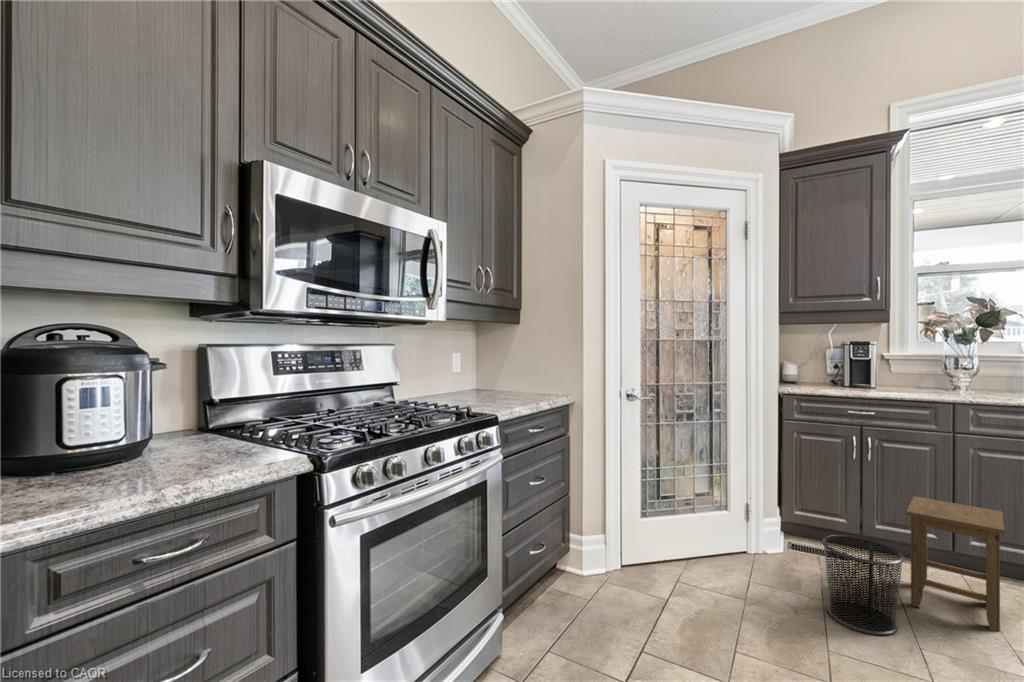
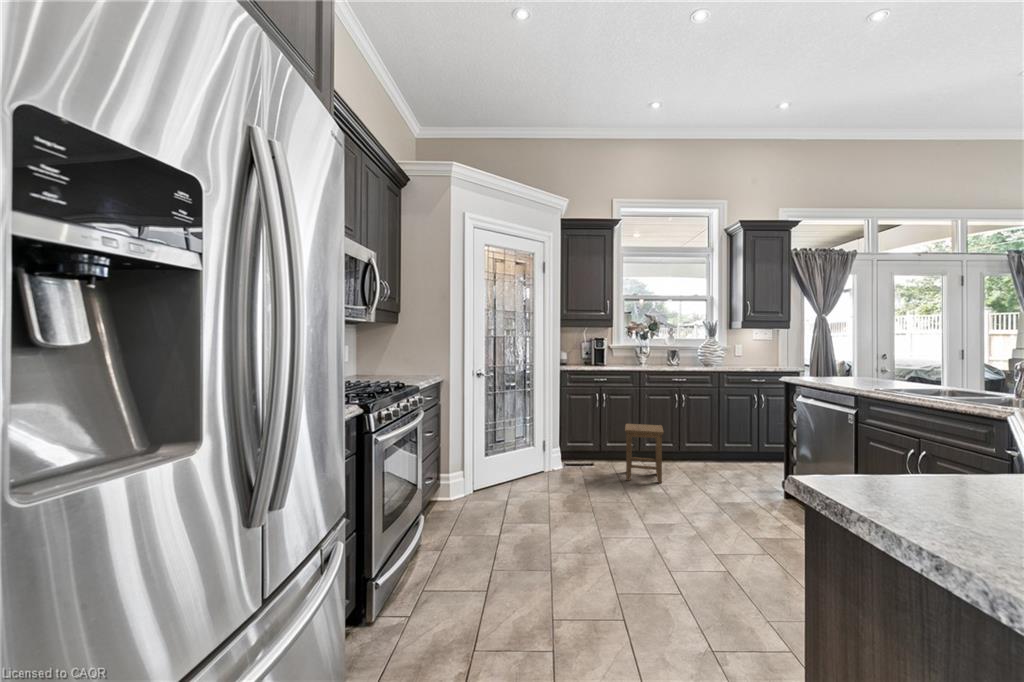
waste bin: present [822,535,905,635] -> none [588,447,626,495]

